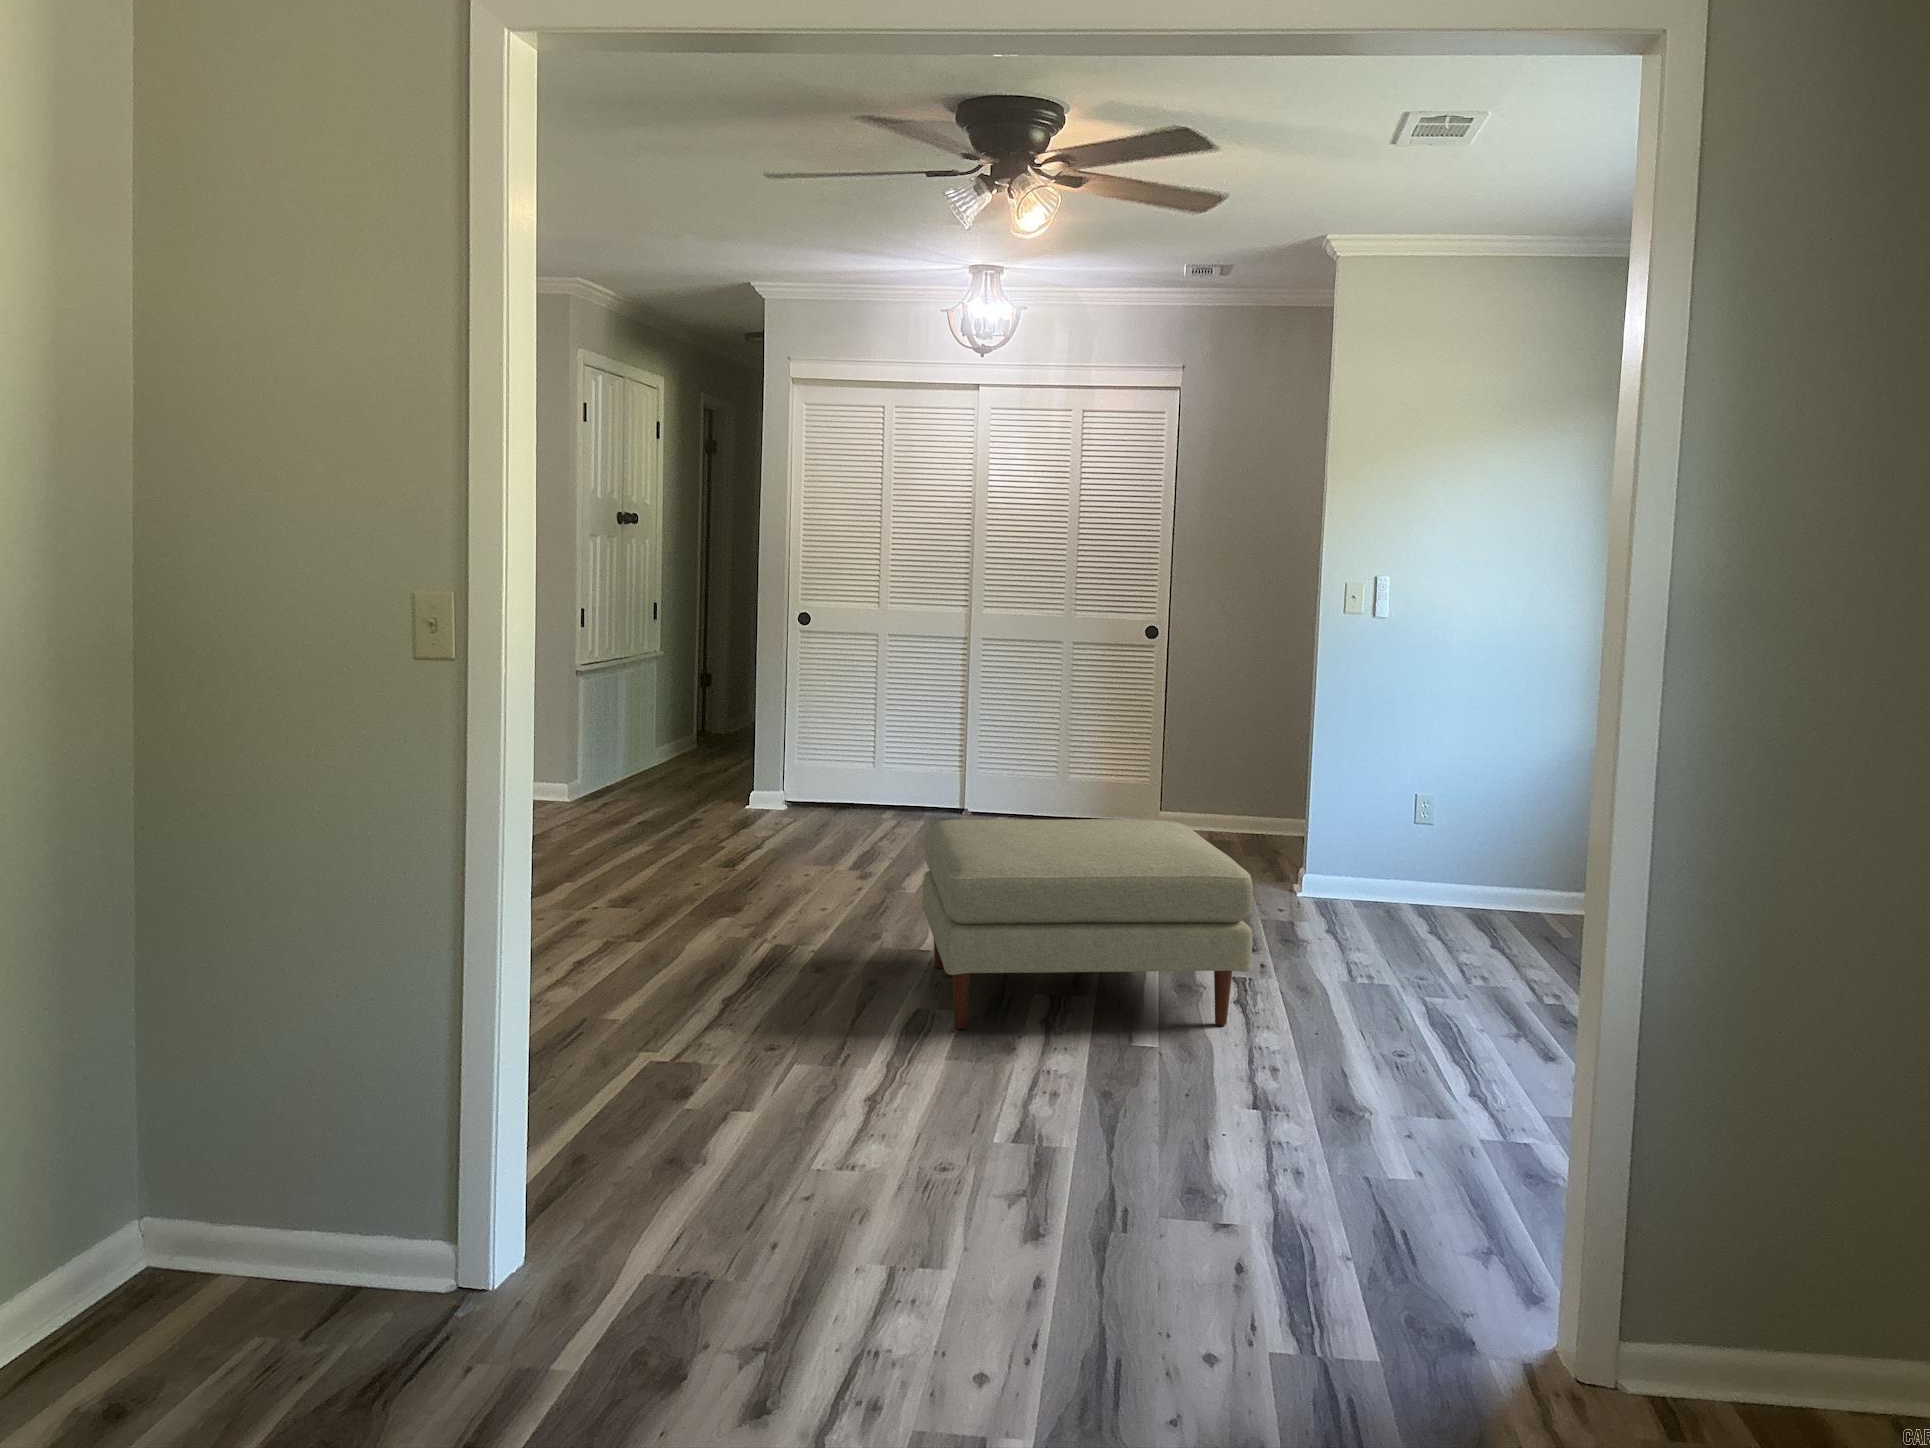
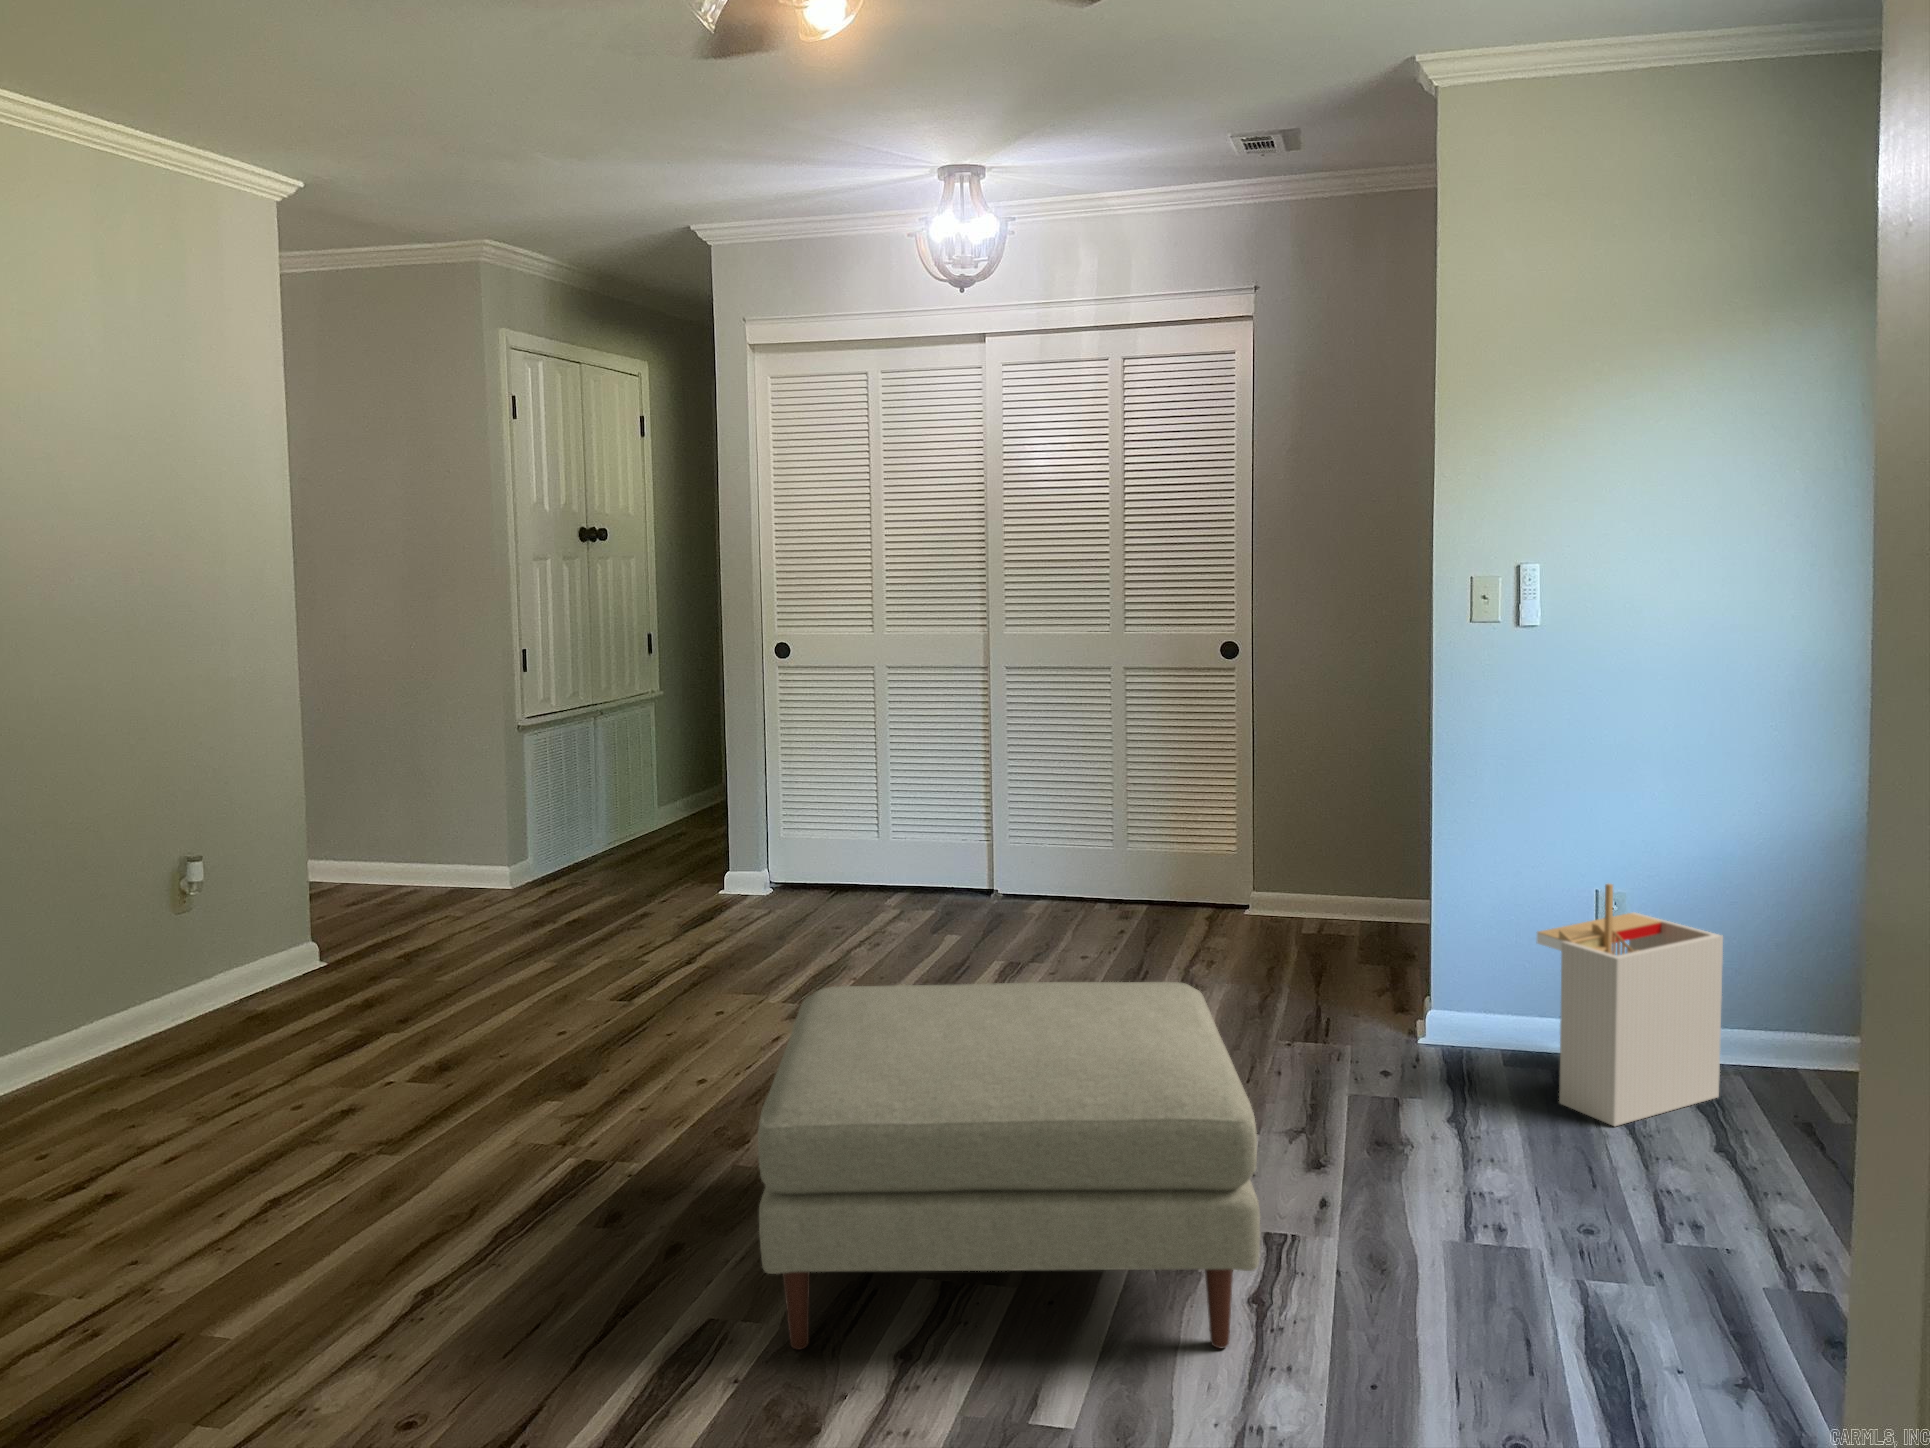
storage bin: none [1382,779,1497,934] -> present [1537,884,1723,1126]

